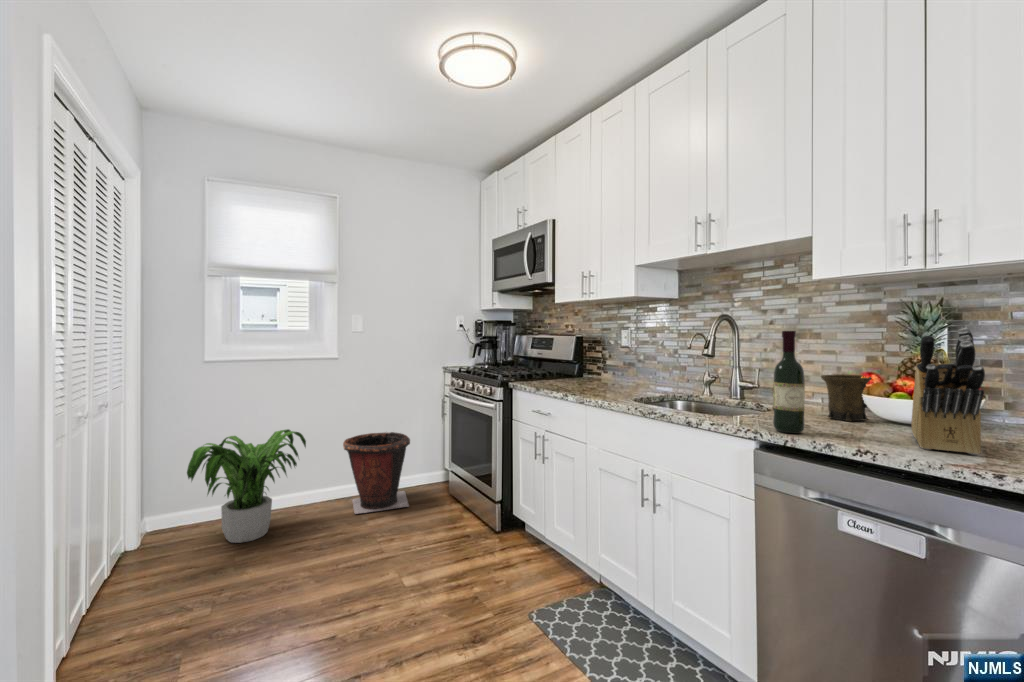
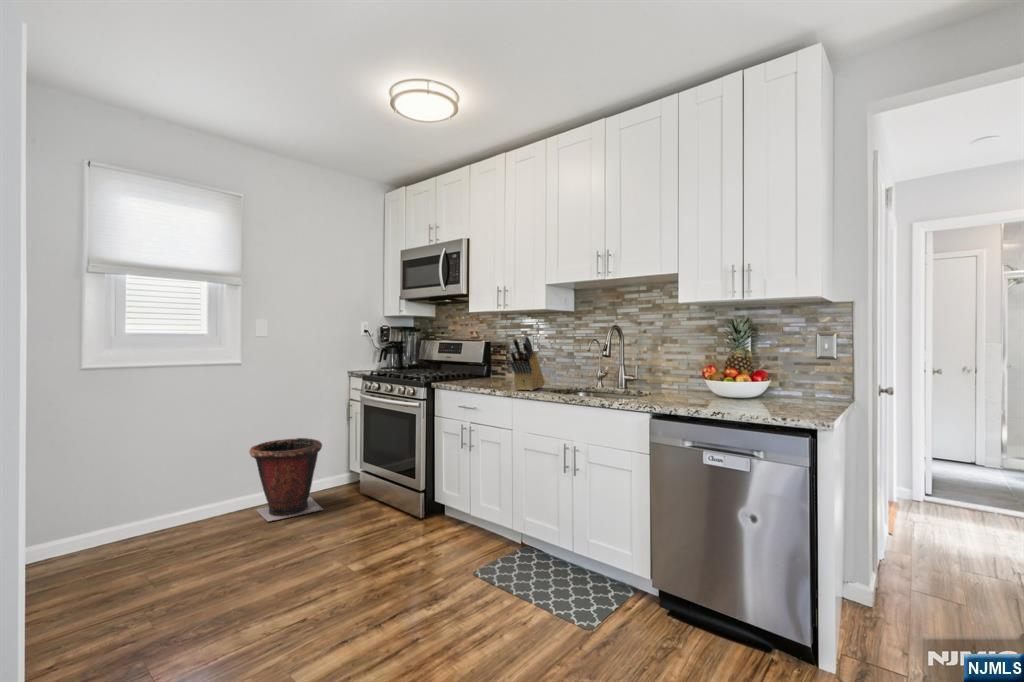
knife block: present [911,328,985,455] -> present [510,336,545,391]
wine bottle: present [773,331,805,433] -> none [660,338,679,405]
mug: present [821,374,872,421] -> none [682,368,718,399]
potted plant: present [187,429,306,543] -> none [78,439,218,562]

